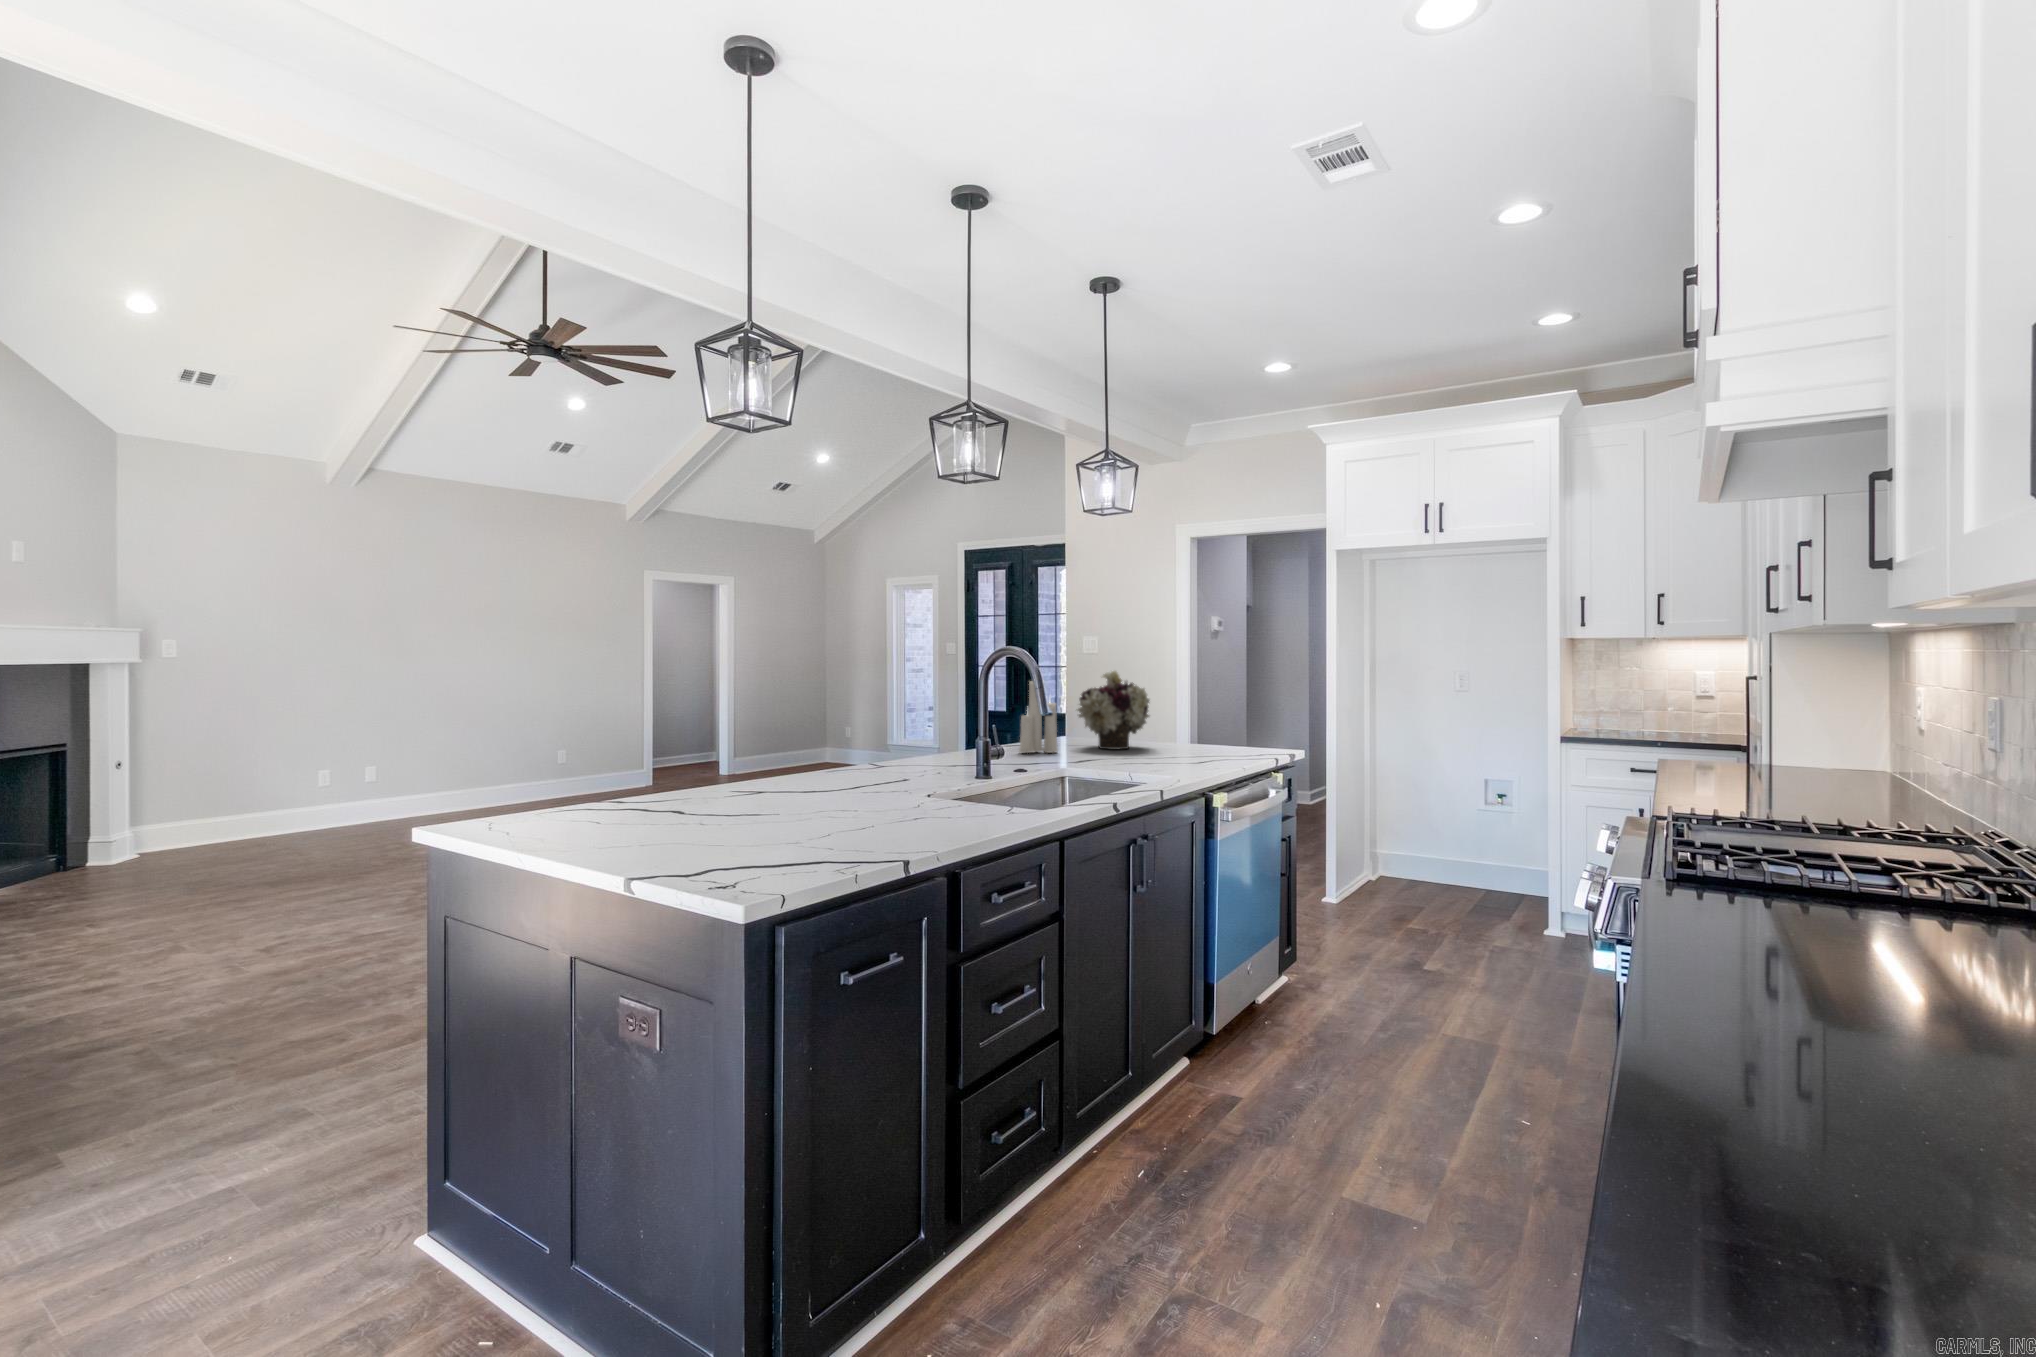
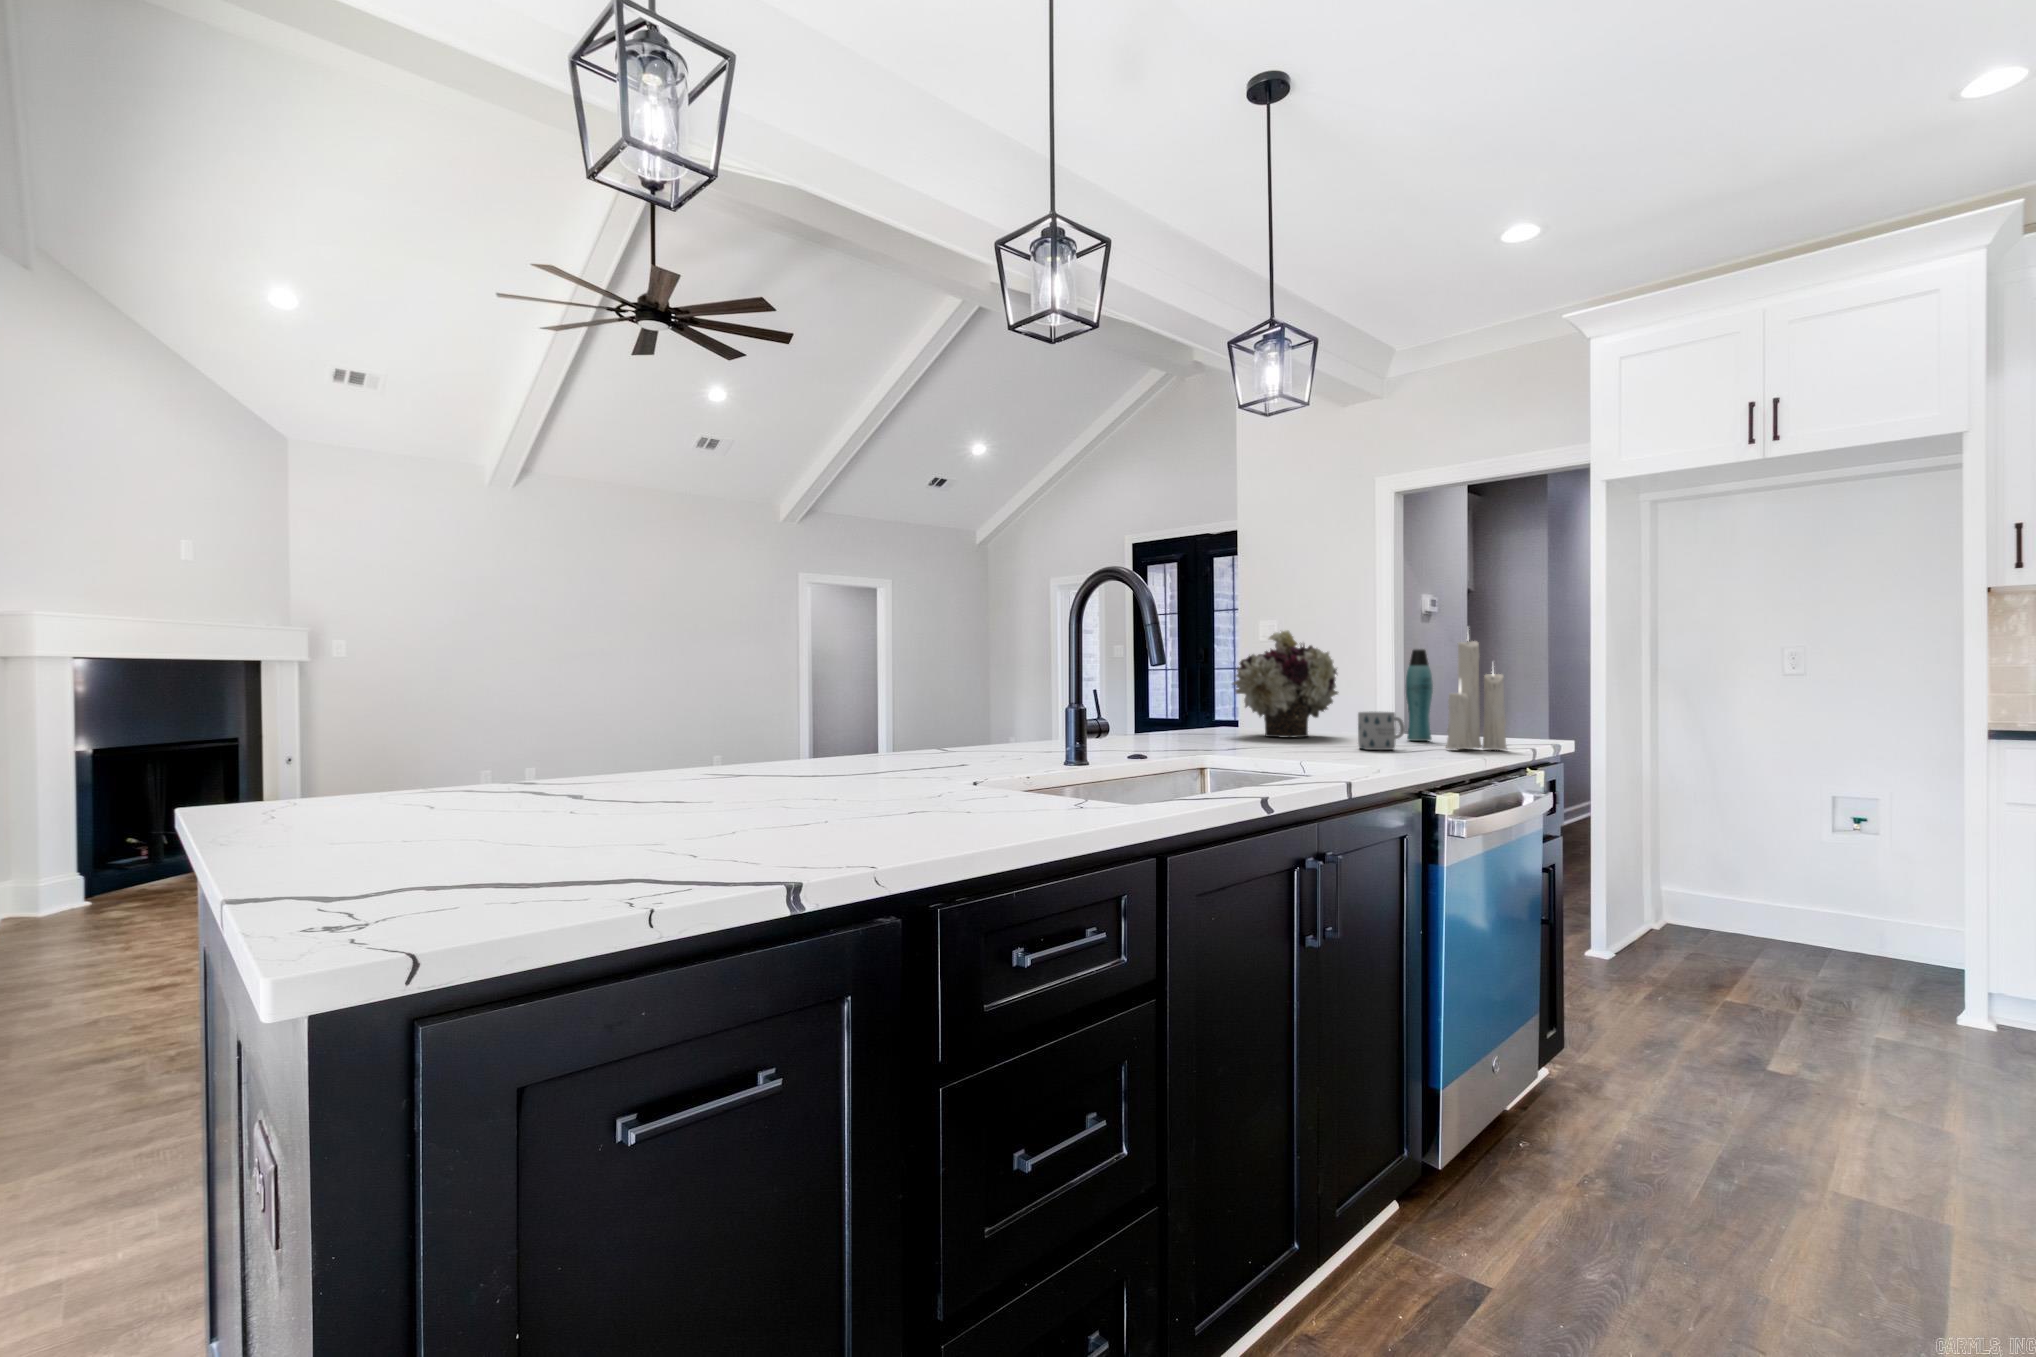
candle: present [1019,681,1058,753] -> present [1446,636,1507,750]
bottle: none [1196,687,1214,752] -> present [1406,649,1433,741]
mug: none [1165,734,1195,761] -> present [1358,712,1405,750]

